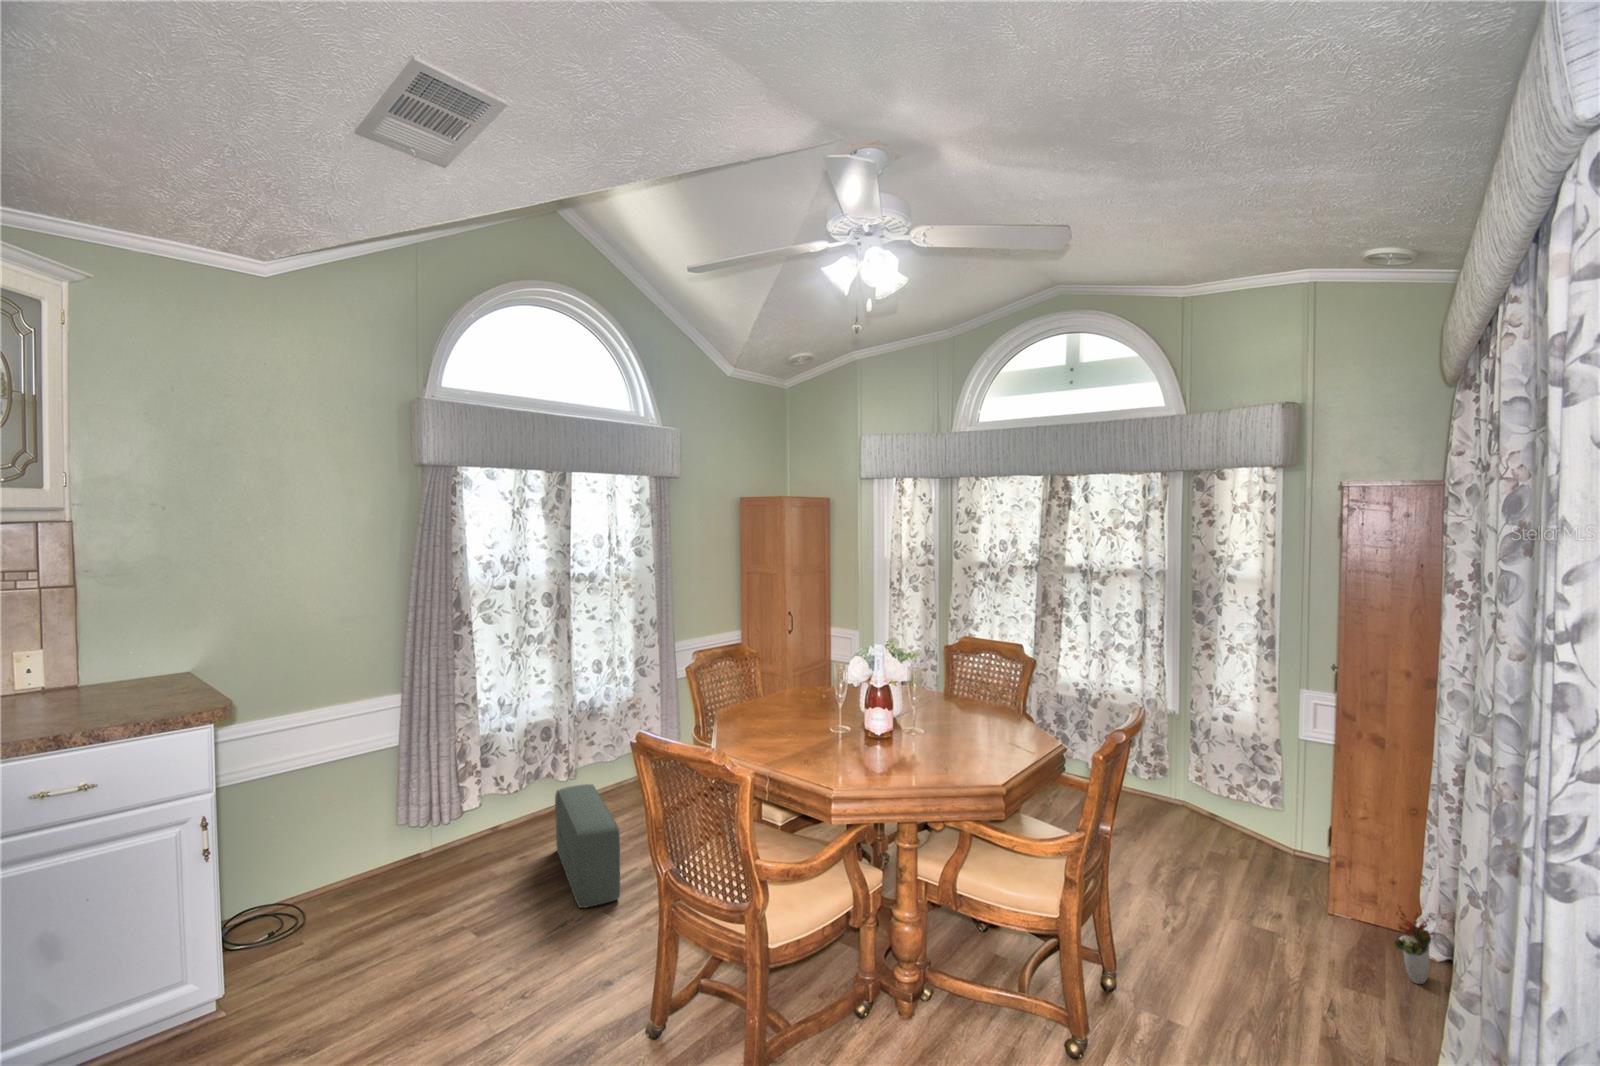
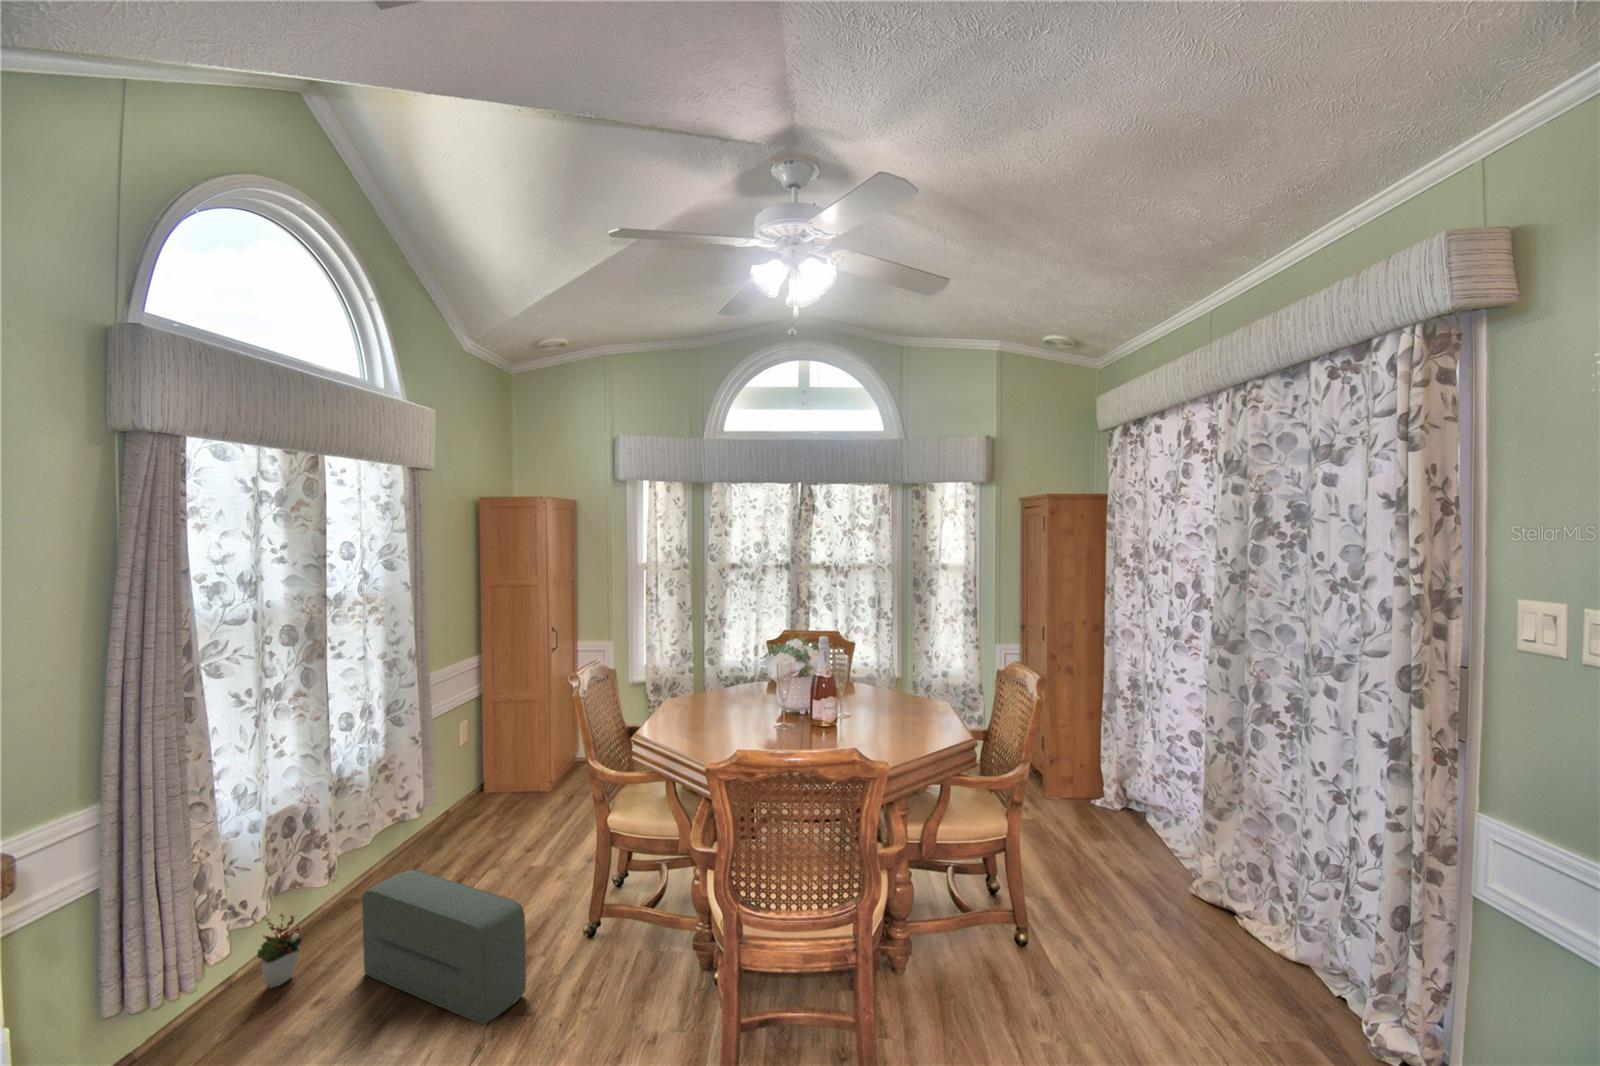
decorative plant: present [1394,906,1435,984] -> present [257,914,301,988]

